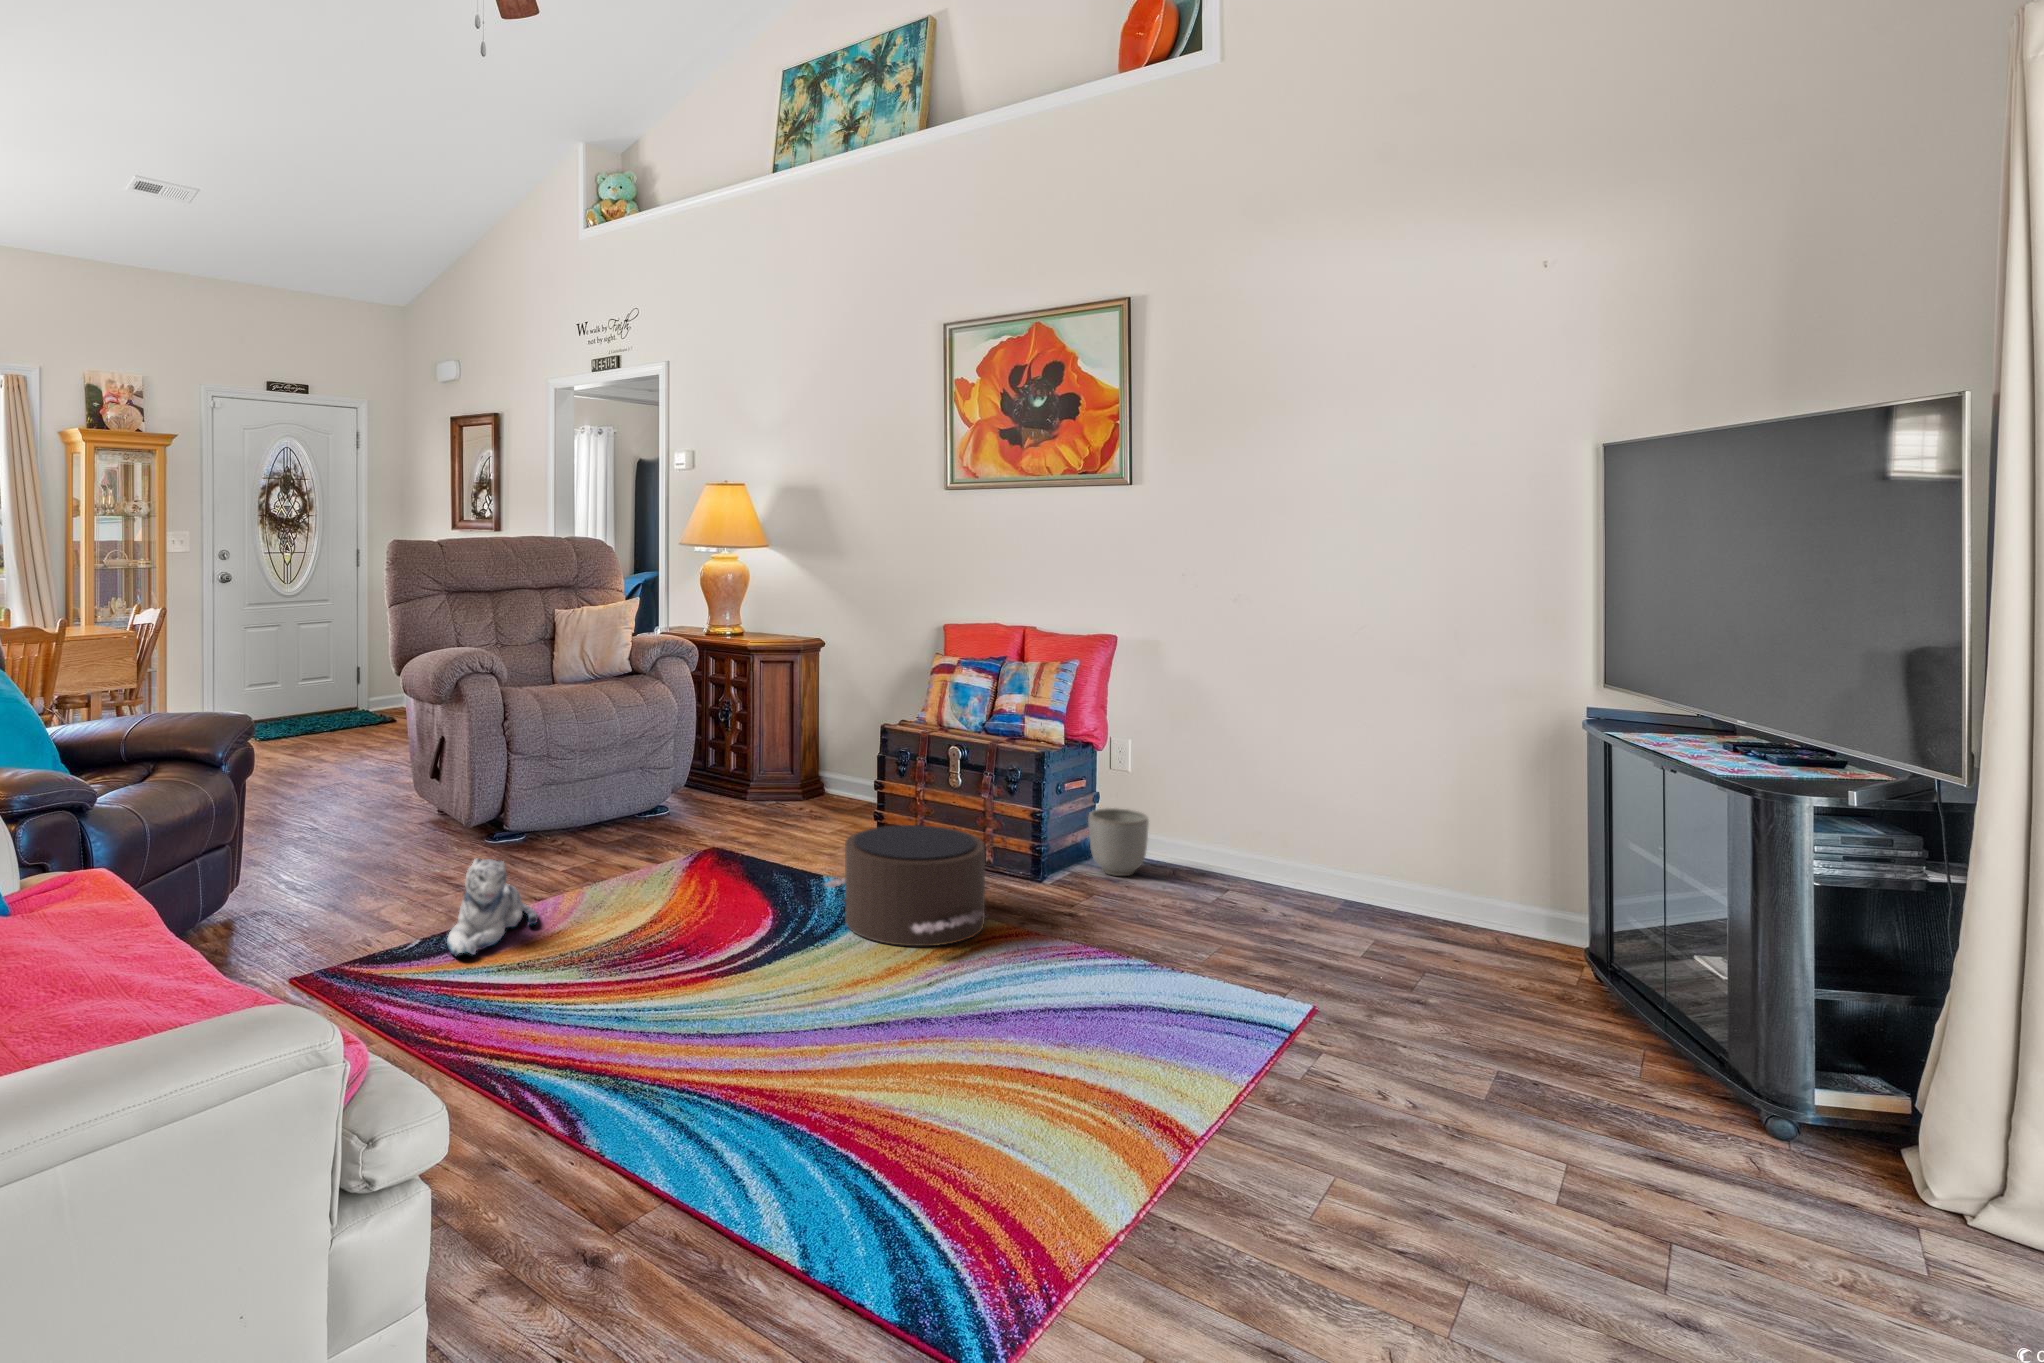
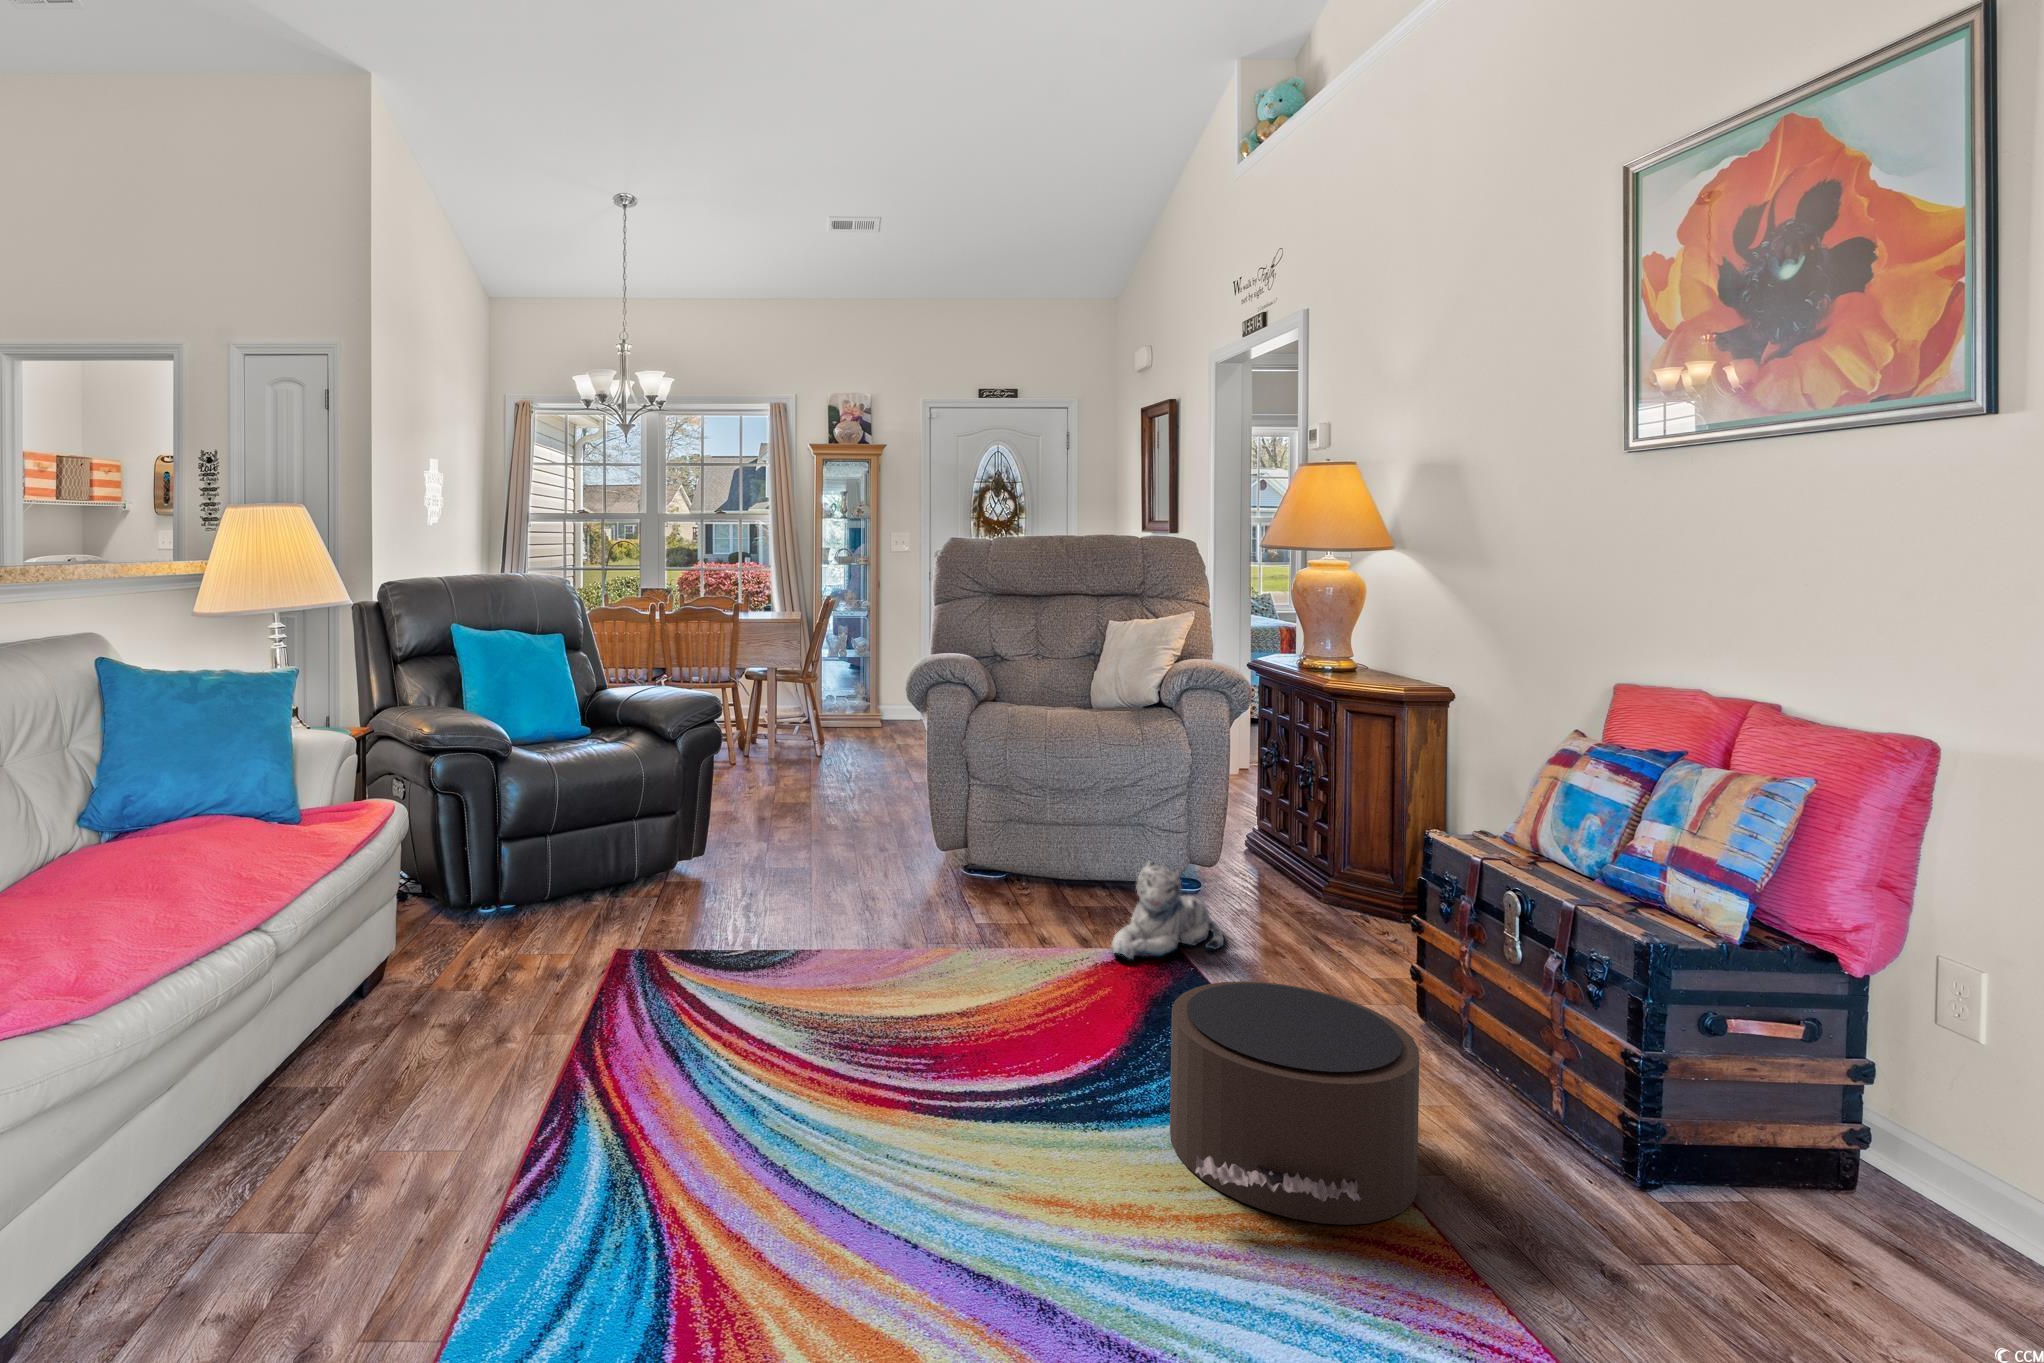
planter: present [1088,808,1149,876] -> none [1783,1091,1952,1259]
plush toy: present [447,858,538,956] -> present [1112,861,1224,960]

